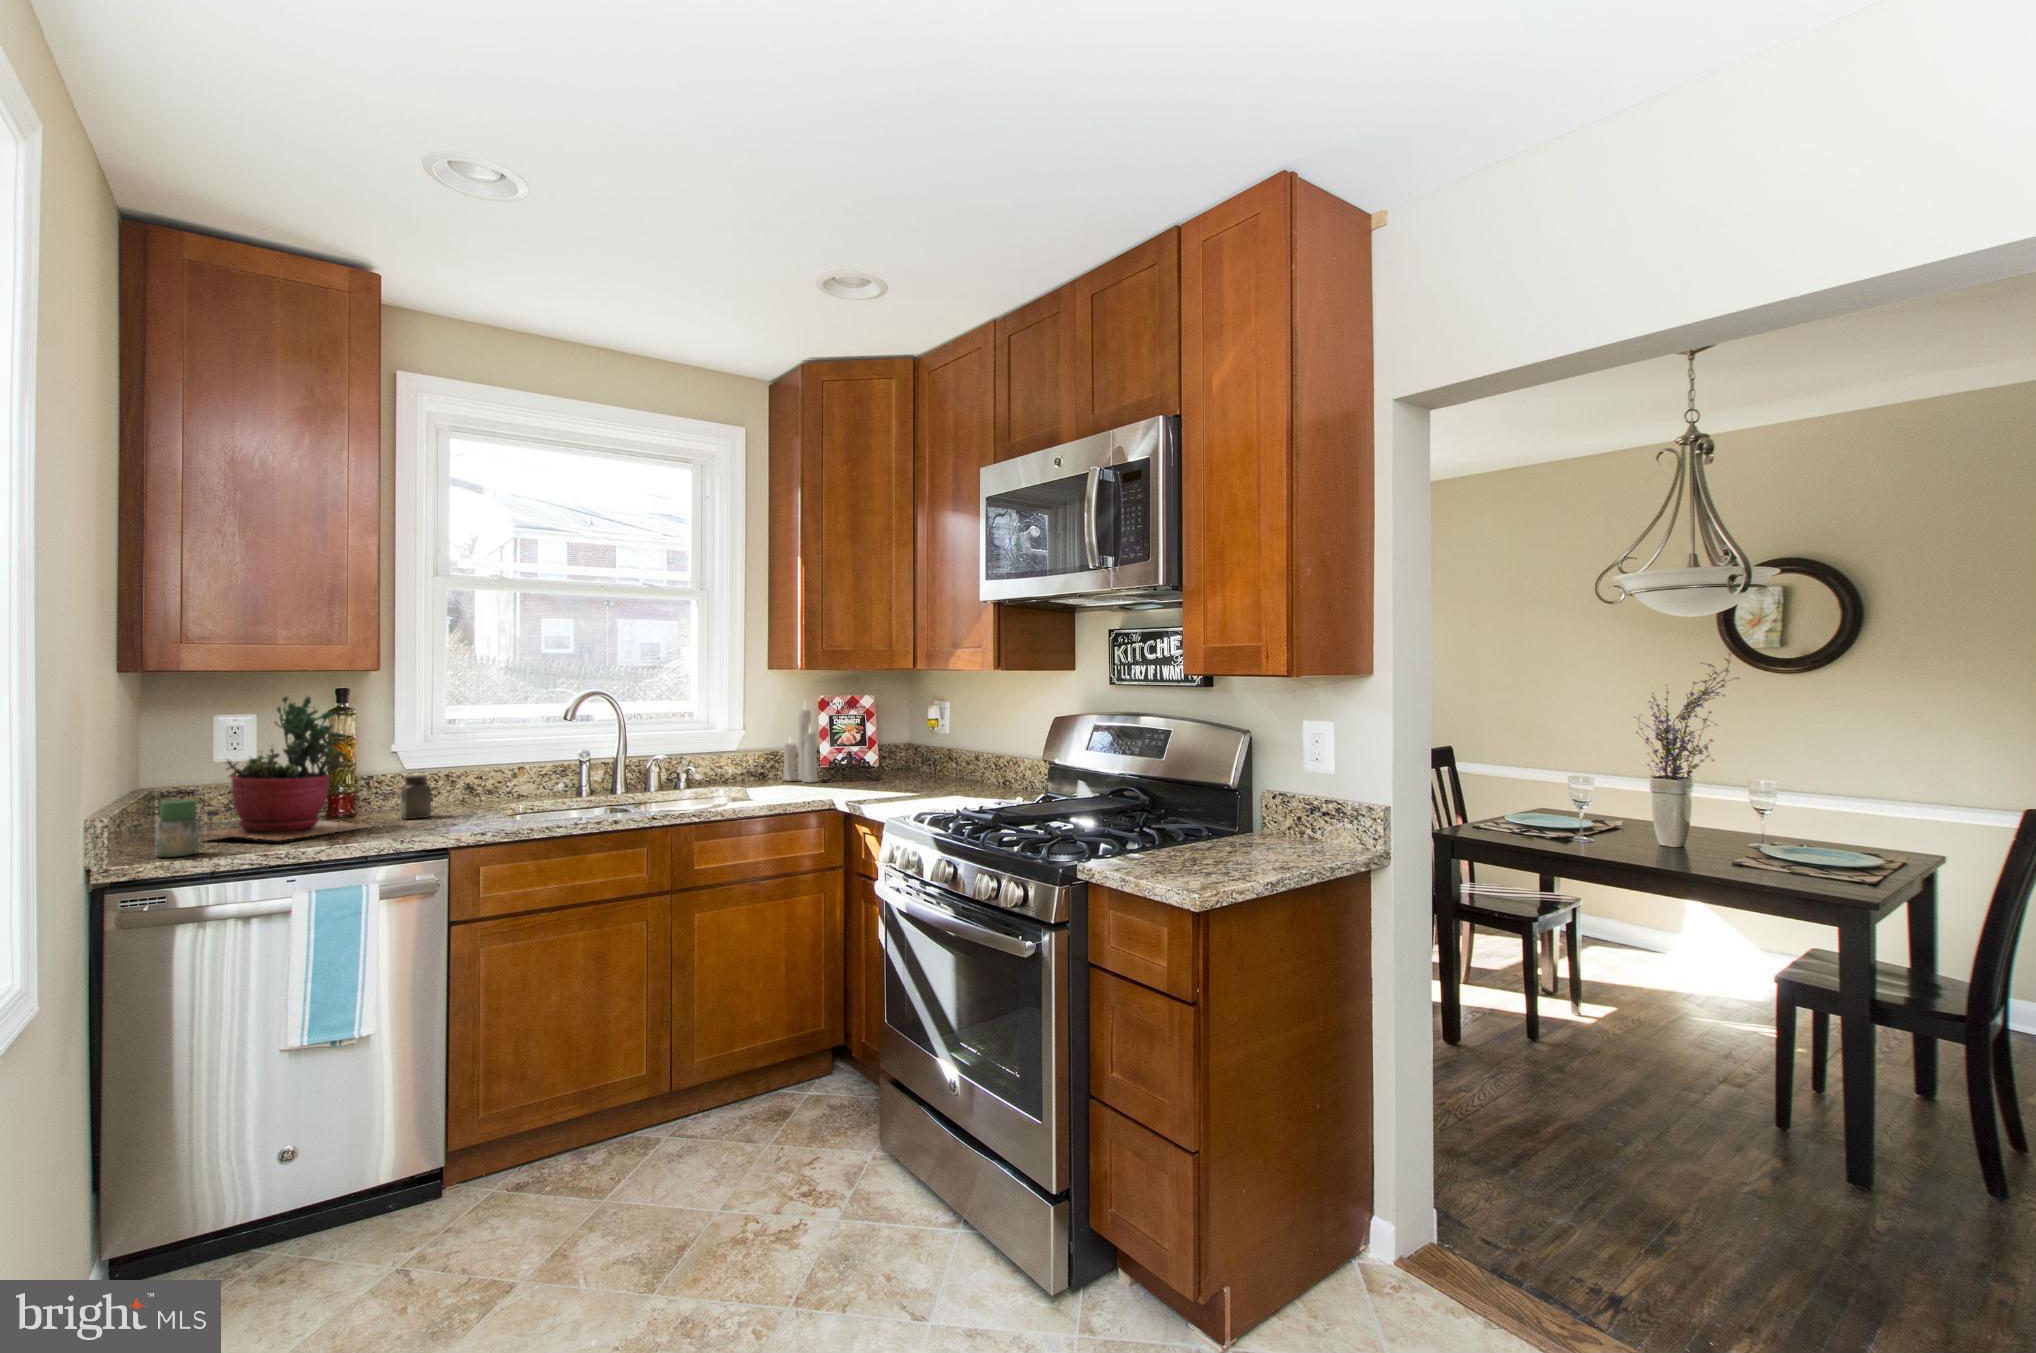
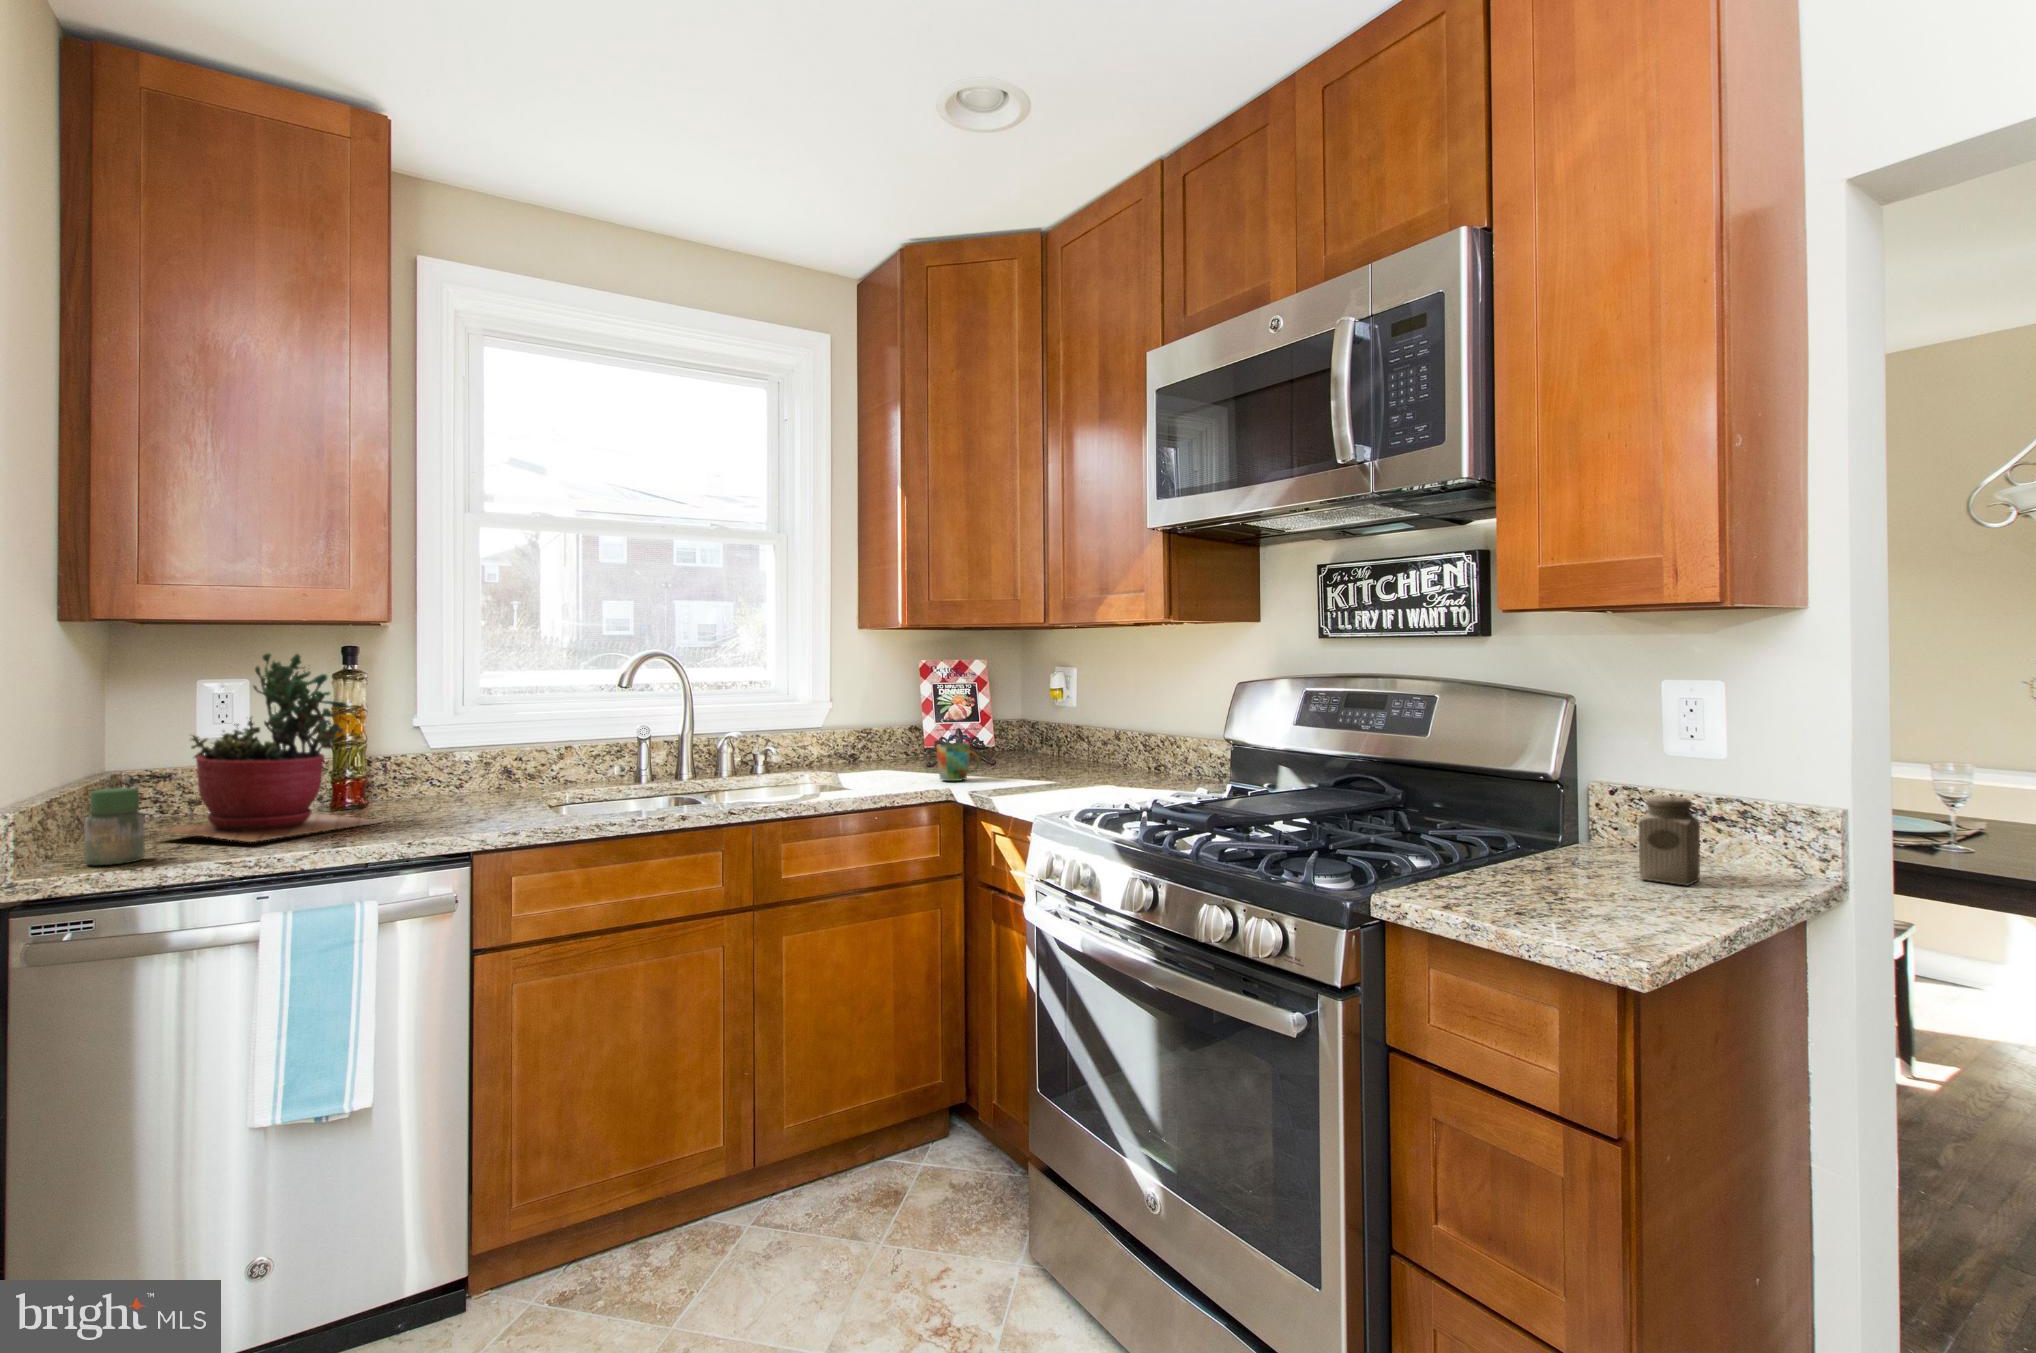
candle: present [783,709,819,782] -> none [880,660,925,767]
mug: none [823,763,857,793] -> present [937,743,980,781]
salt shaker: present [400,774,431,819] -> present [1638,796,1700,886]

